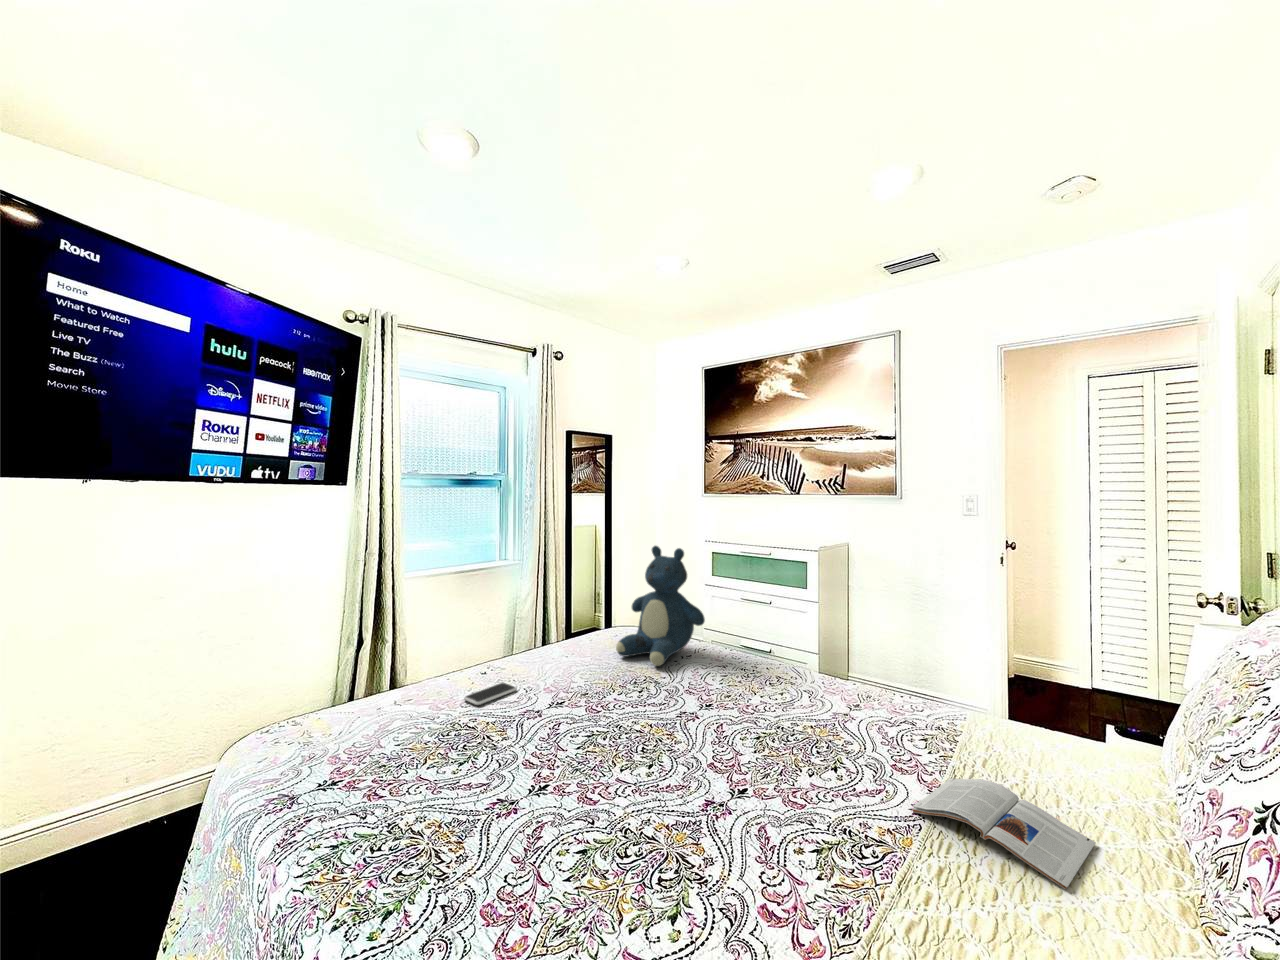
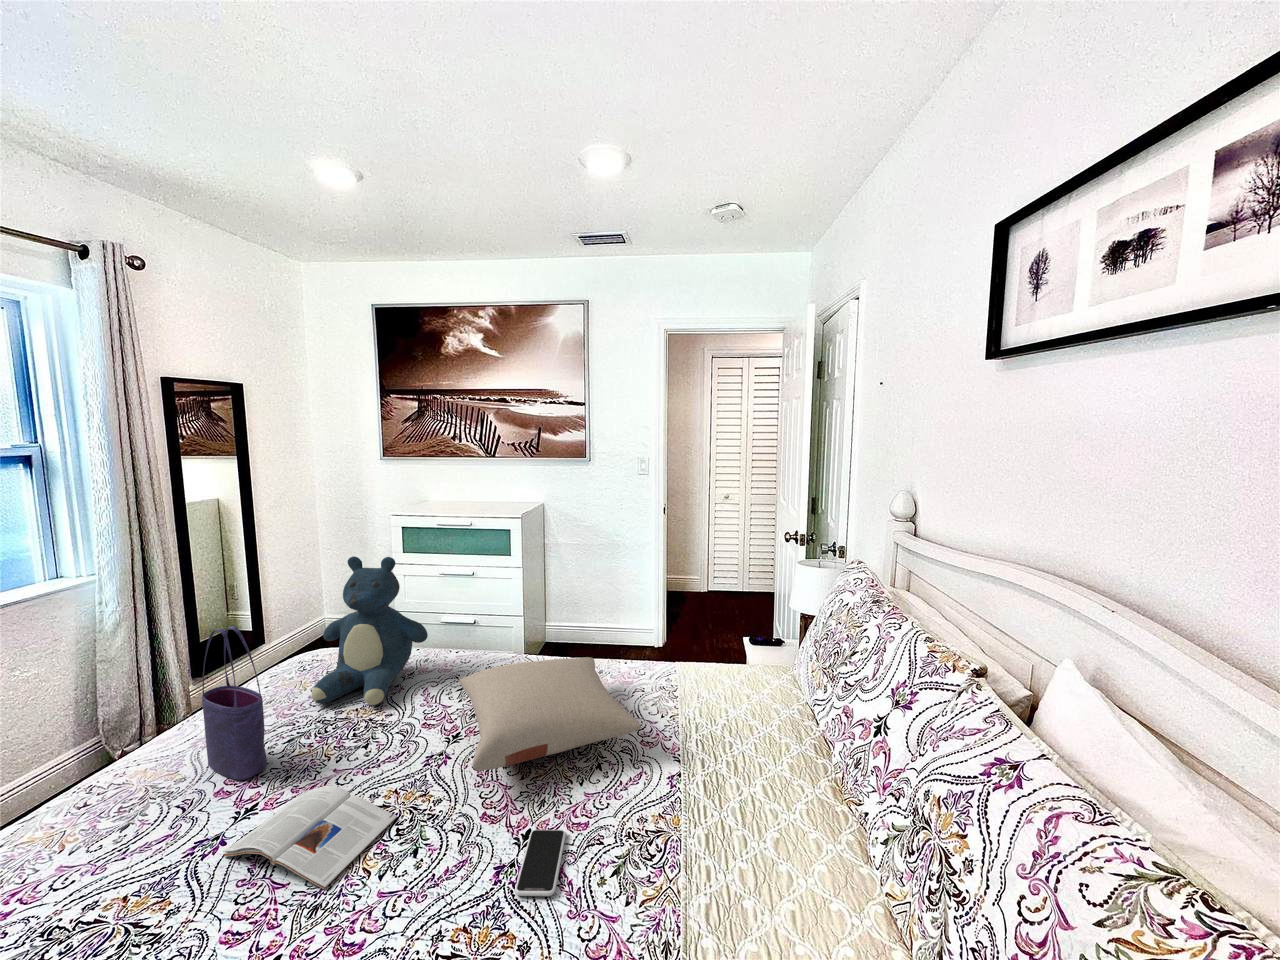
tote bag: none [546,572,579,685] -> present [202,626,267,780]
pillow: none [708,652,884,741] -> present [460,657,641,771]
smartphone: present [464,683,516,705] -> present [515,830,566,896]
magazine: present [912,778,1096,889] -> present [223,786,397,889]

